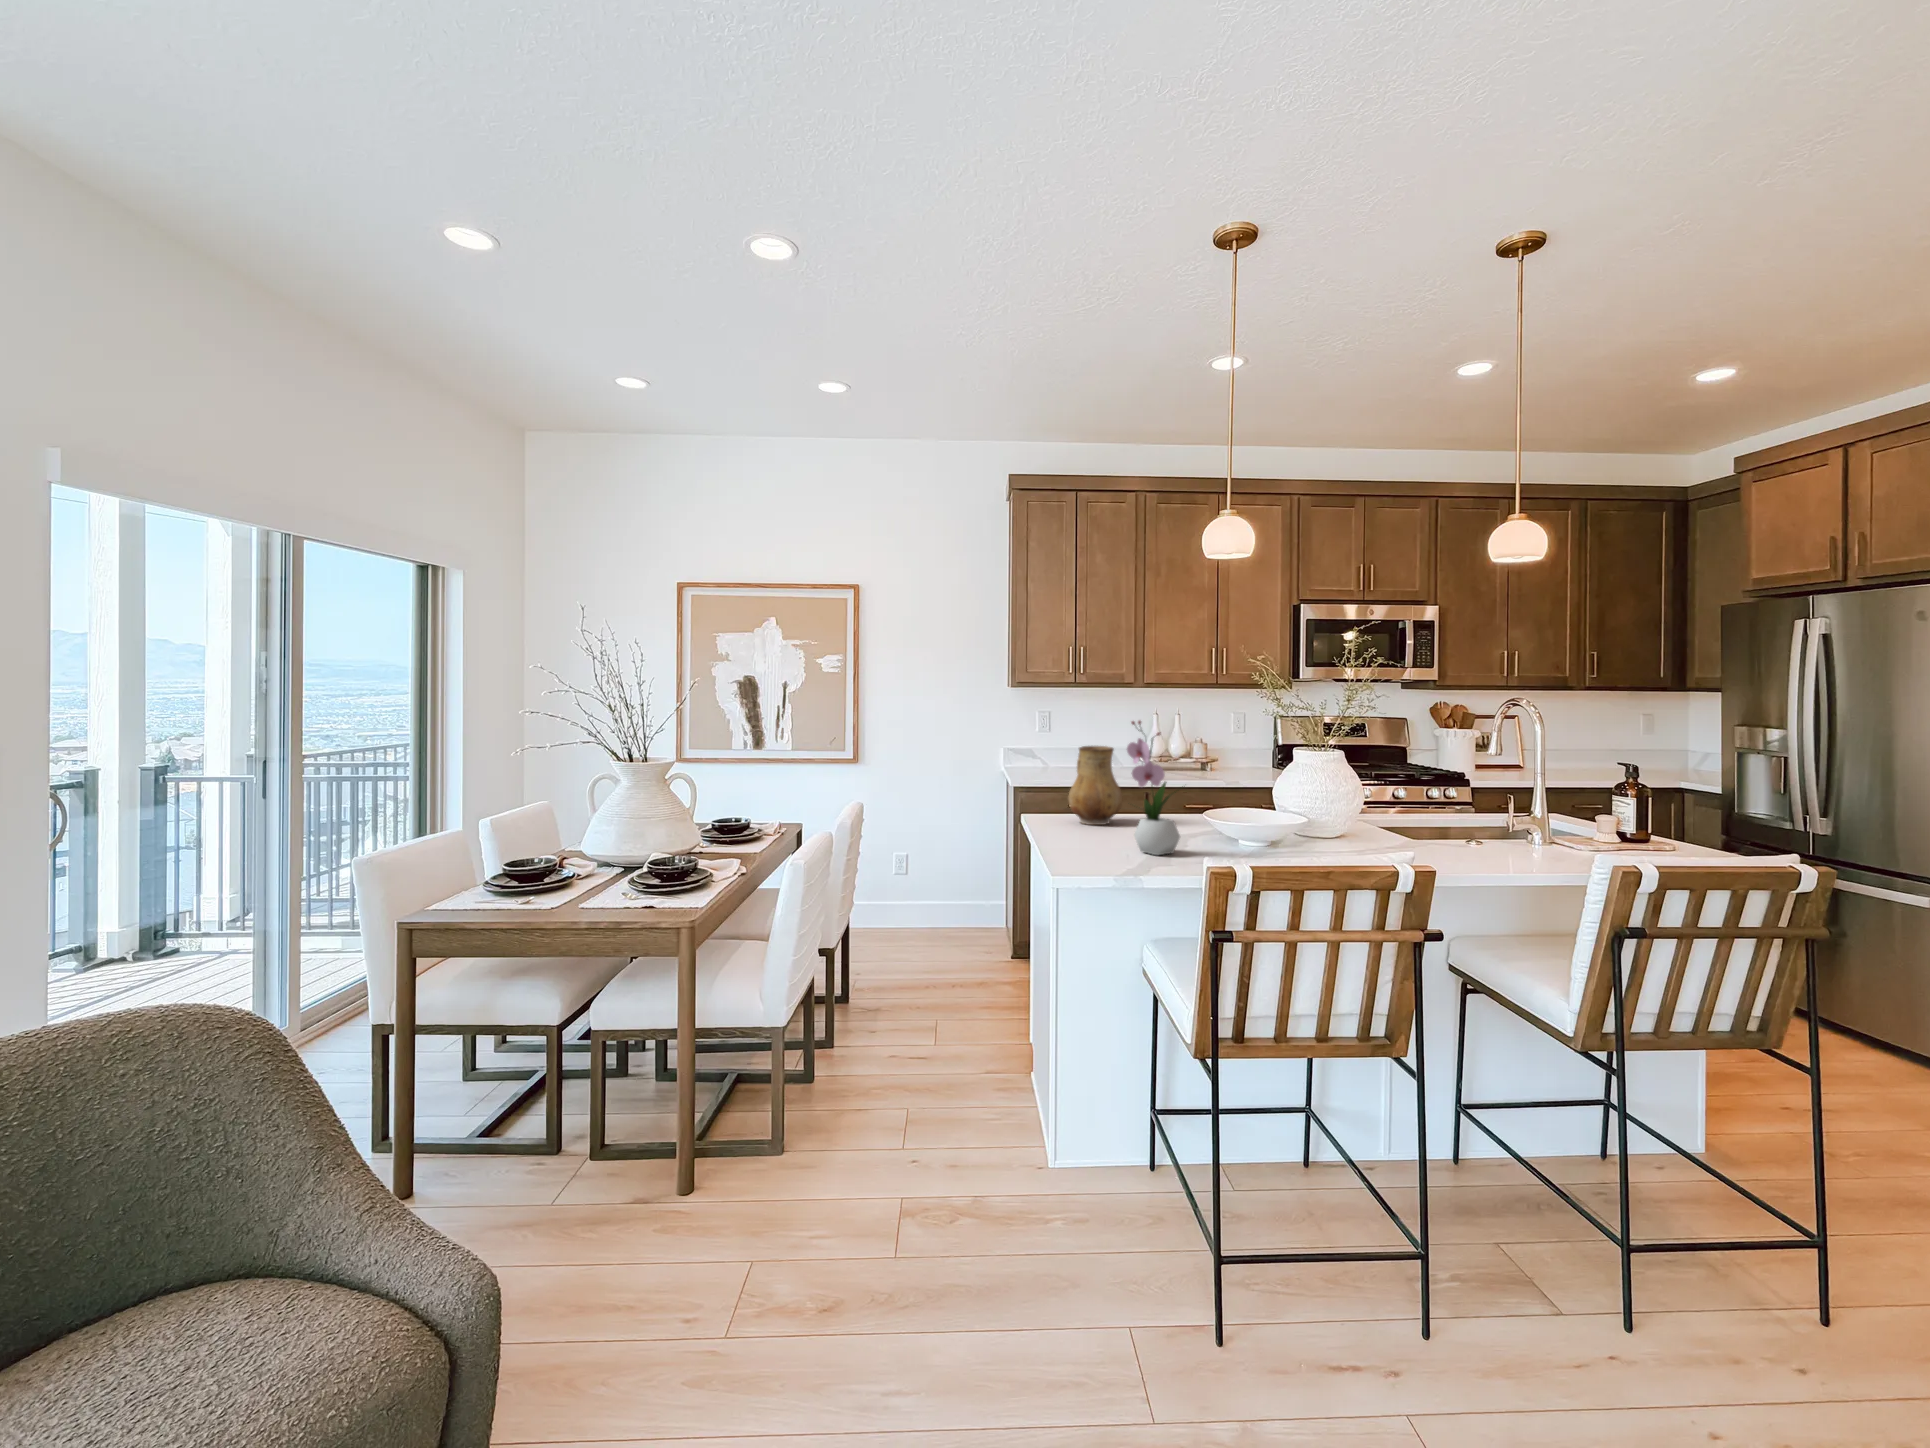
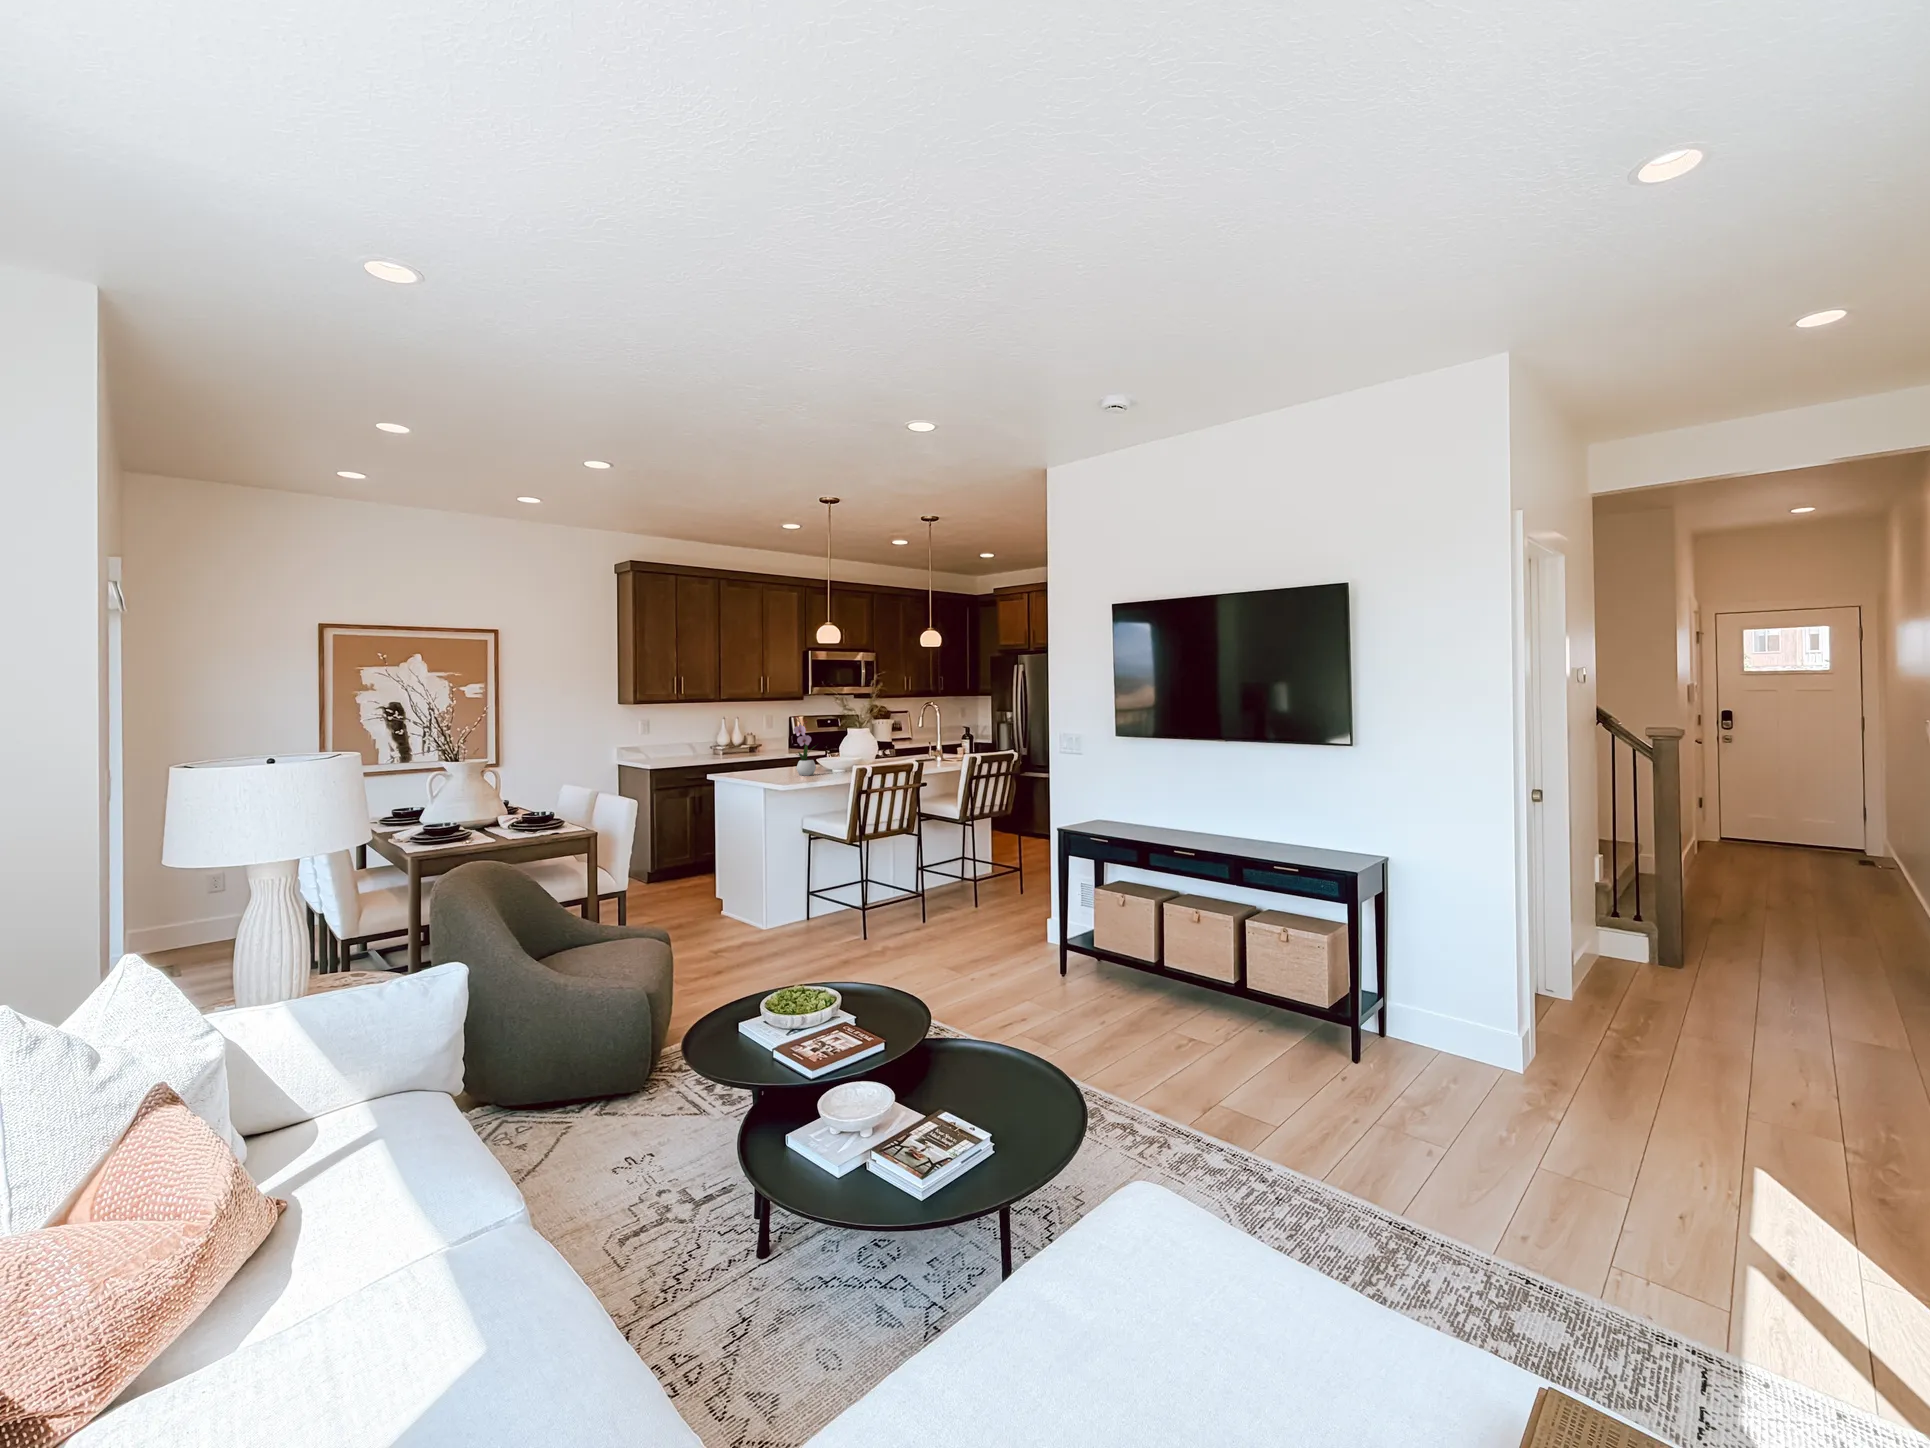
ceramic pitcher: present [1068,746,1122,825] -> none [735,733,764,773]

